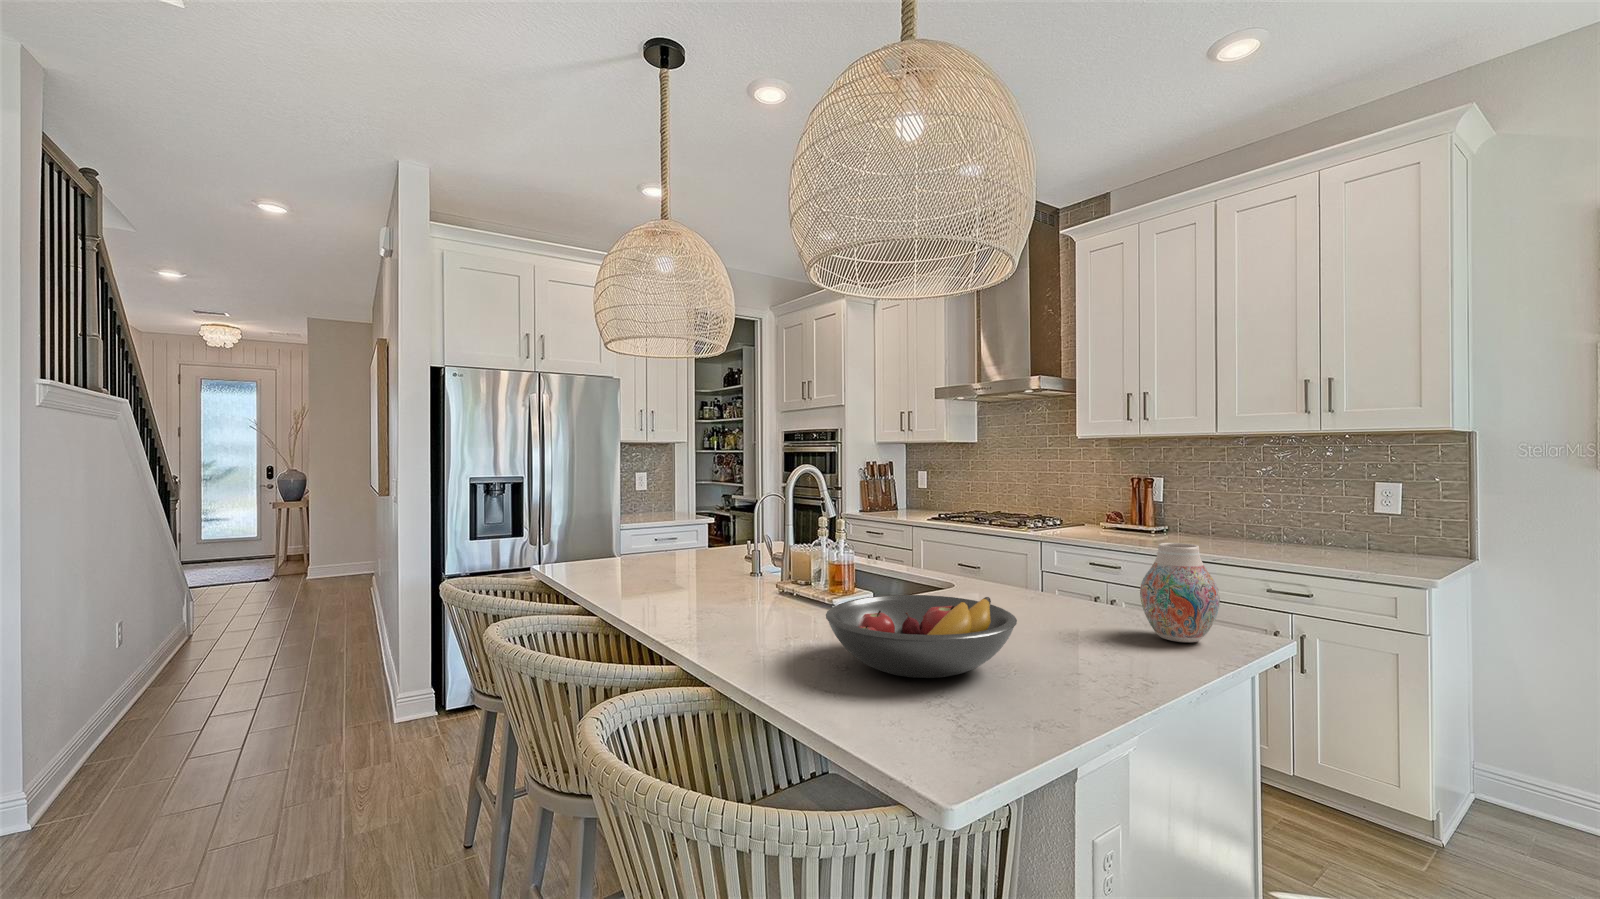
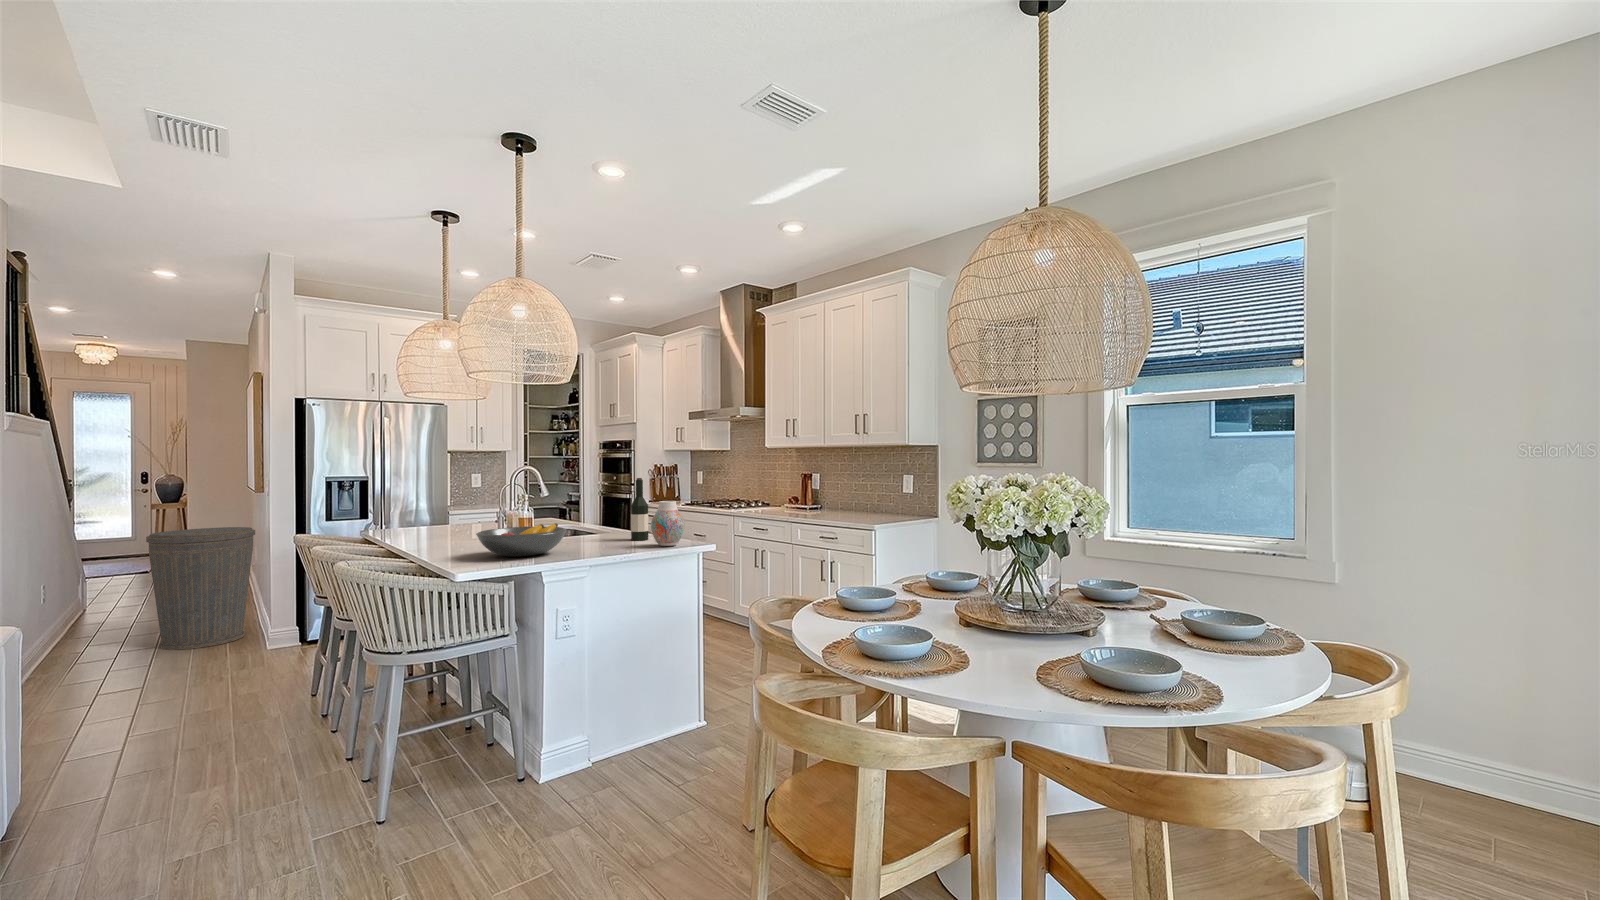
wine bottle: none [1043,491,1078,615] -> present [631,478,648,541]
trash can: none [243,543,379,714] -> present [146,527,255,650]

